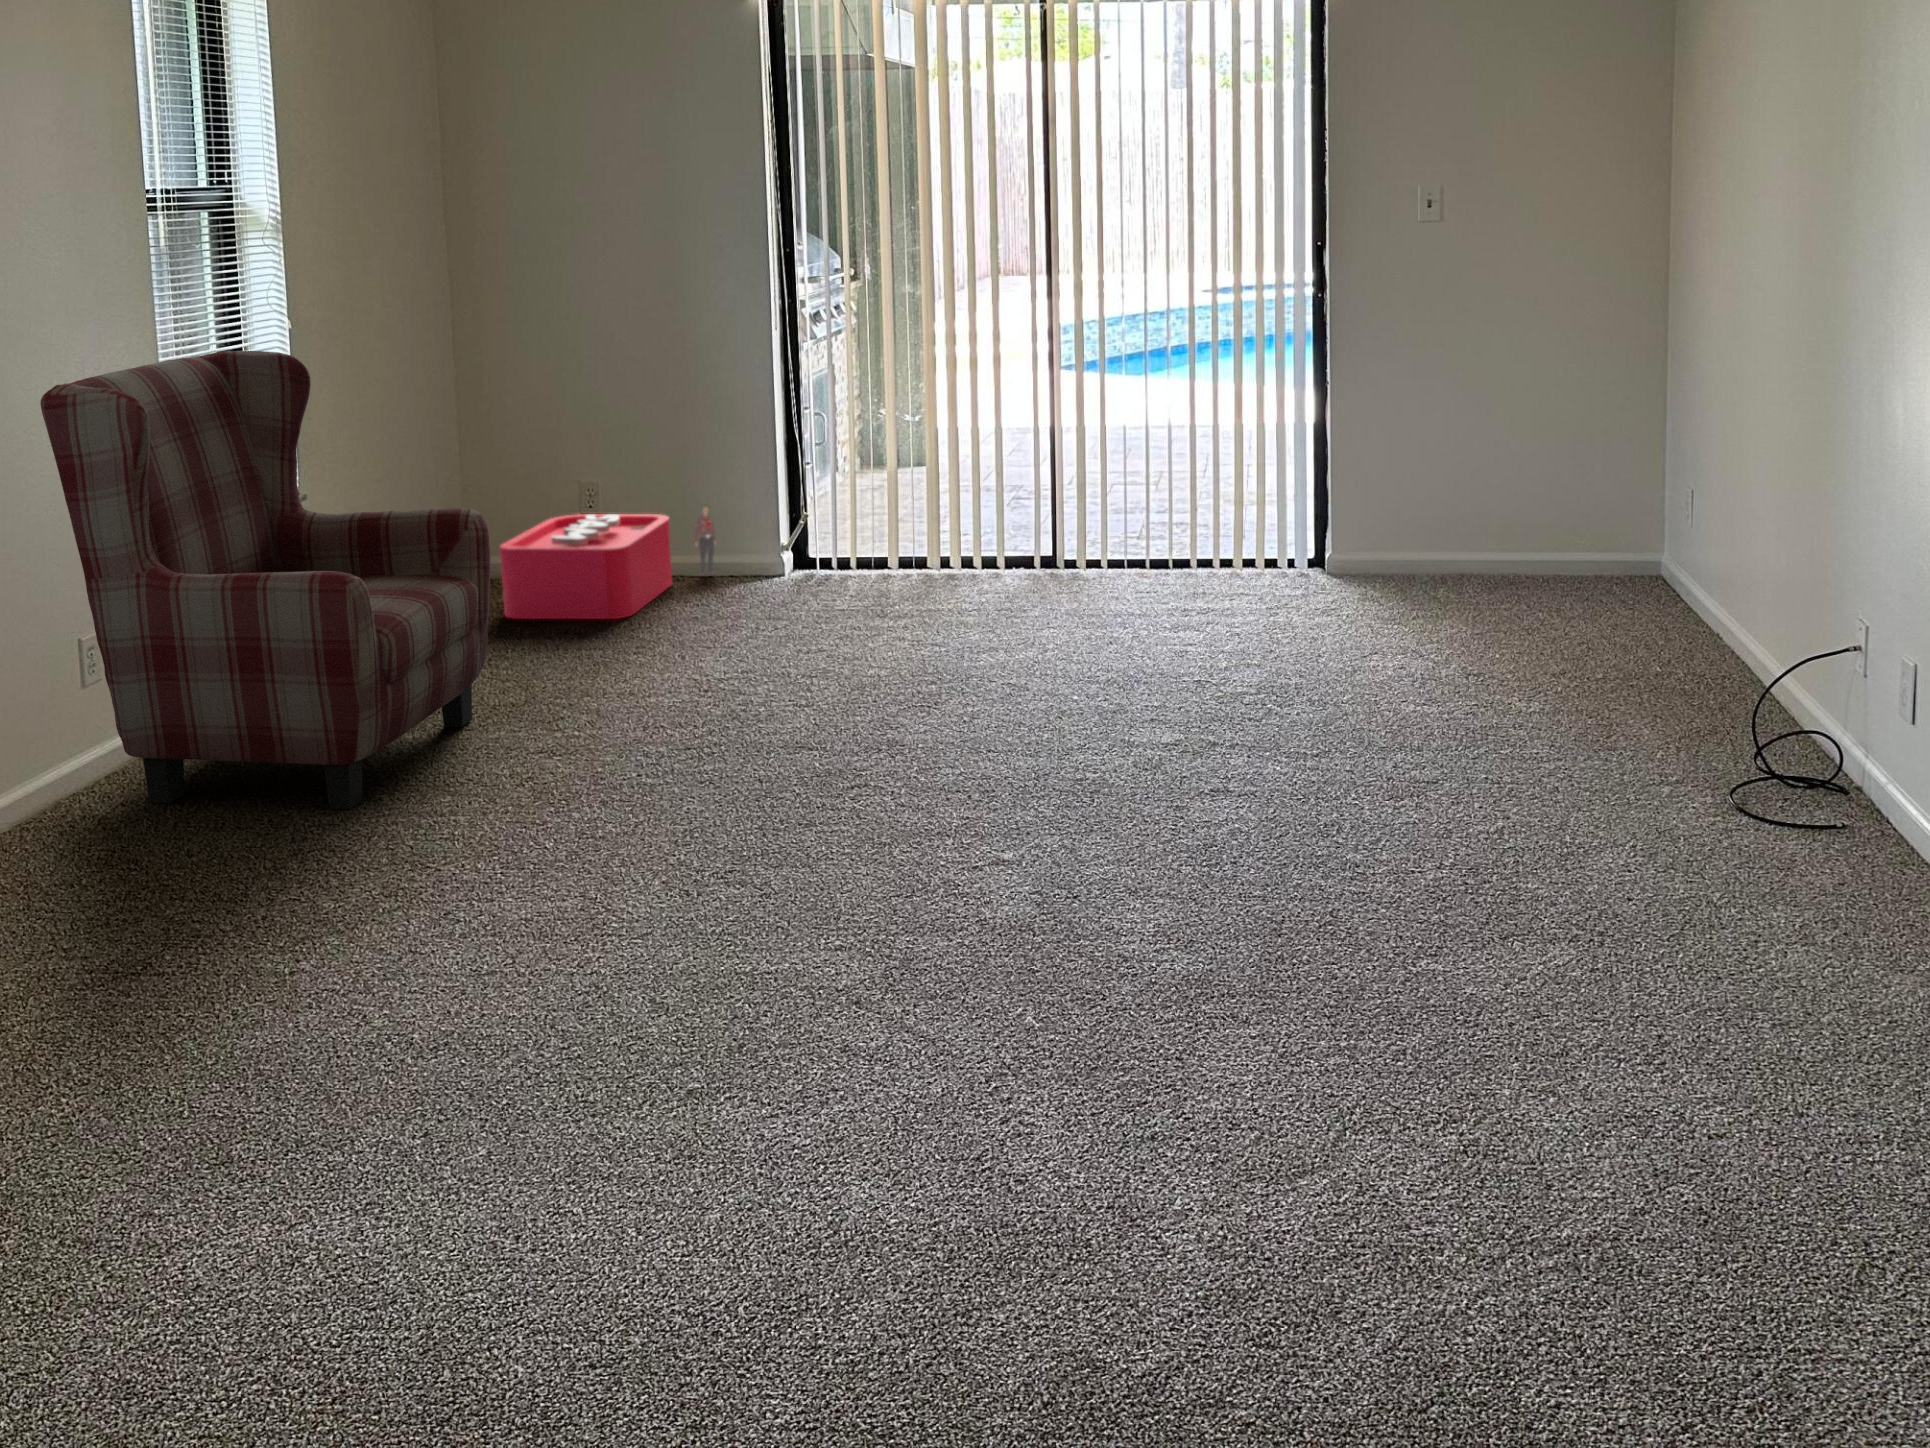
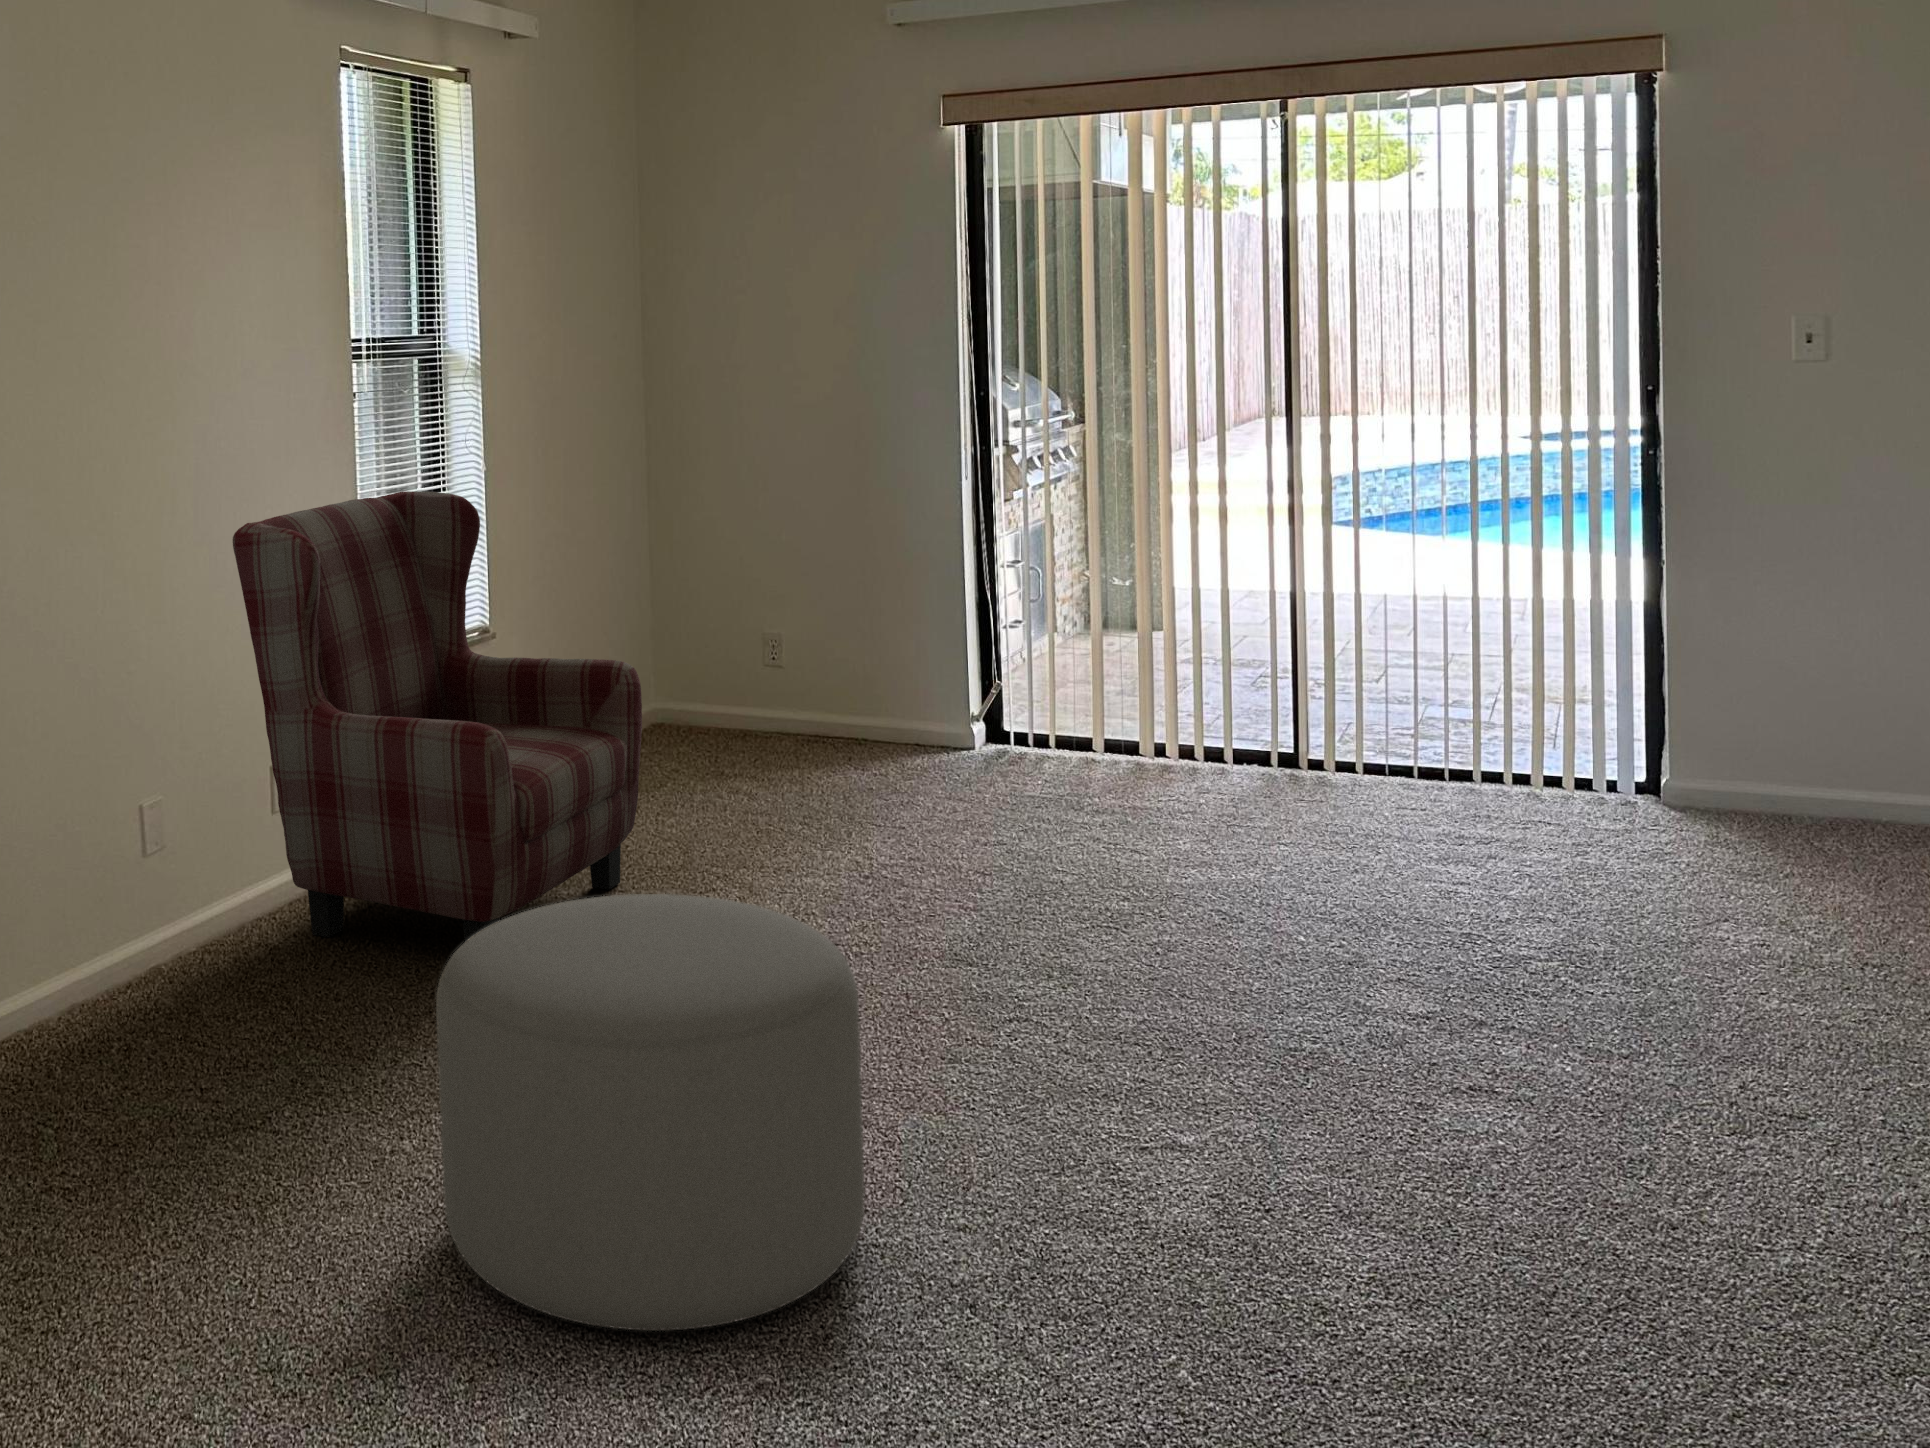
storage bin: present [500,505,716,619] -> none [671,664,899,783]
ottoman: none [353,700,760,1077] -> present [436,894,865,1331]

